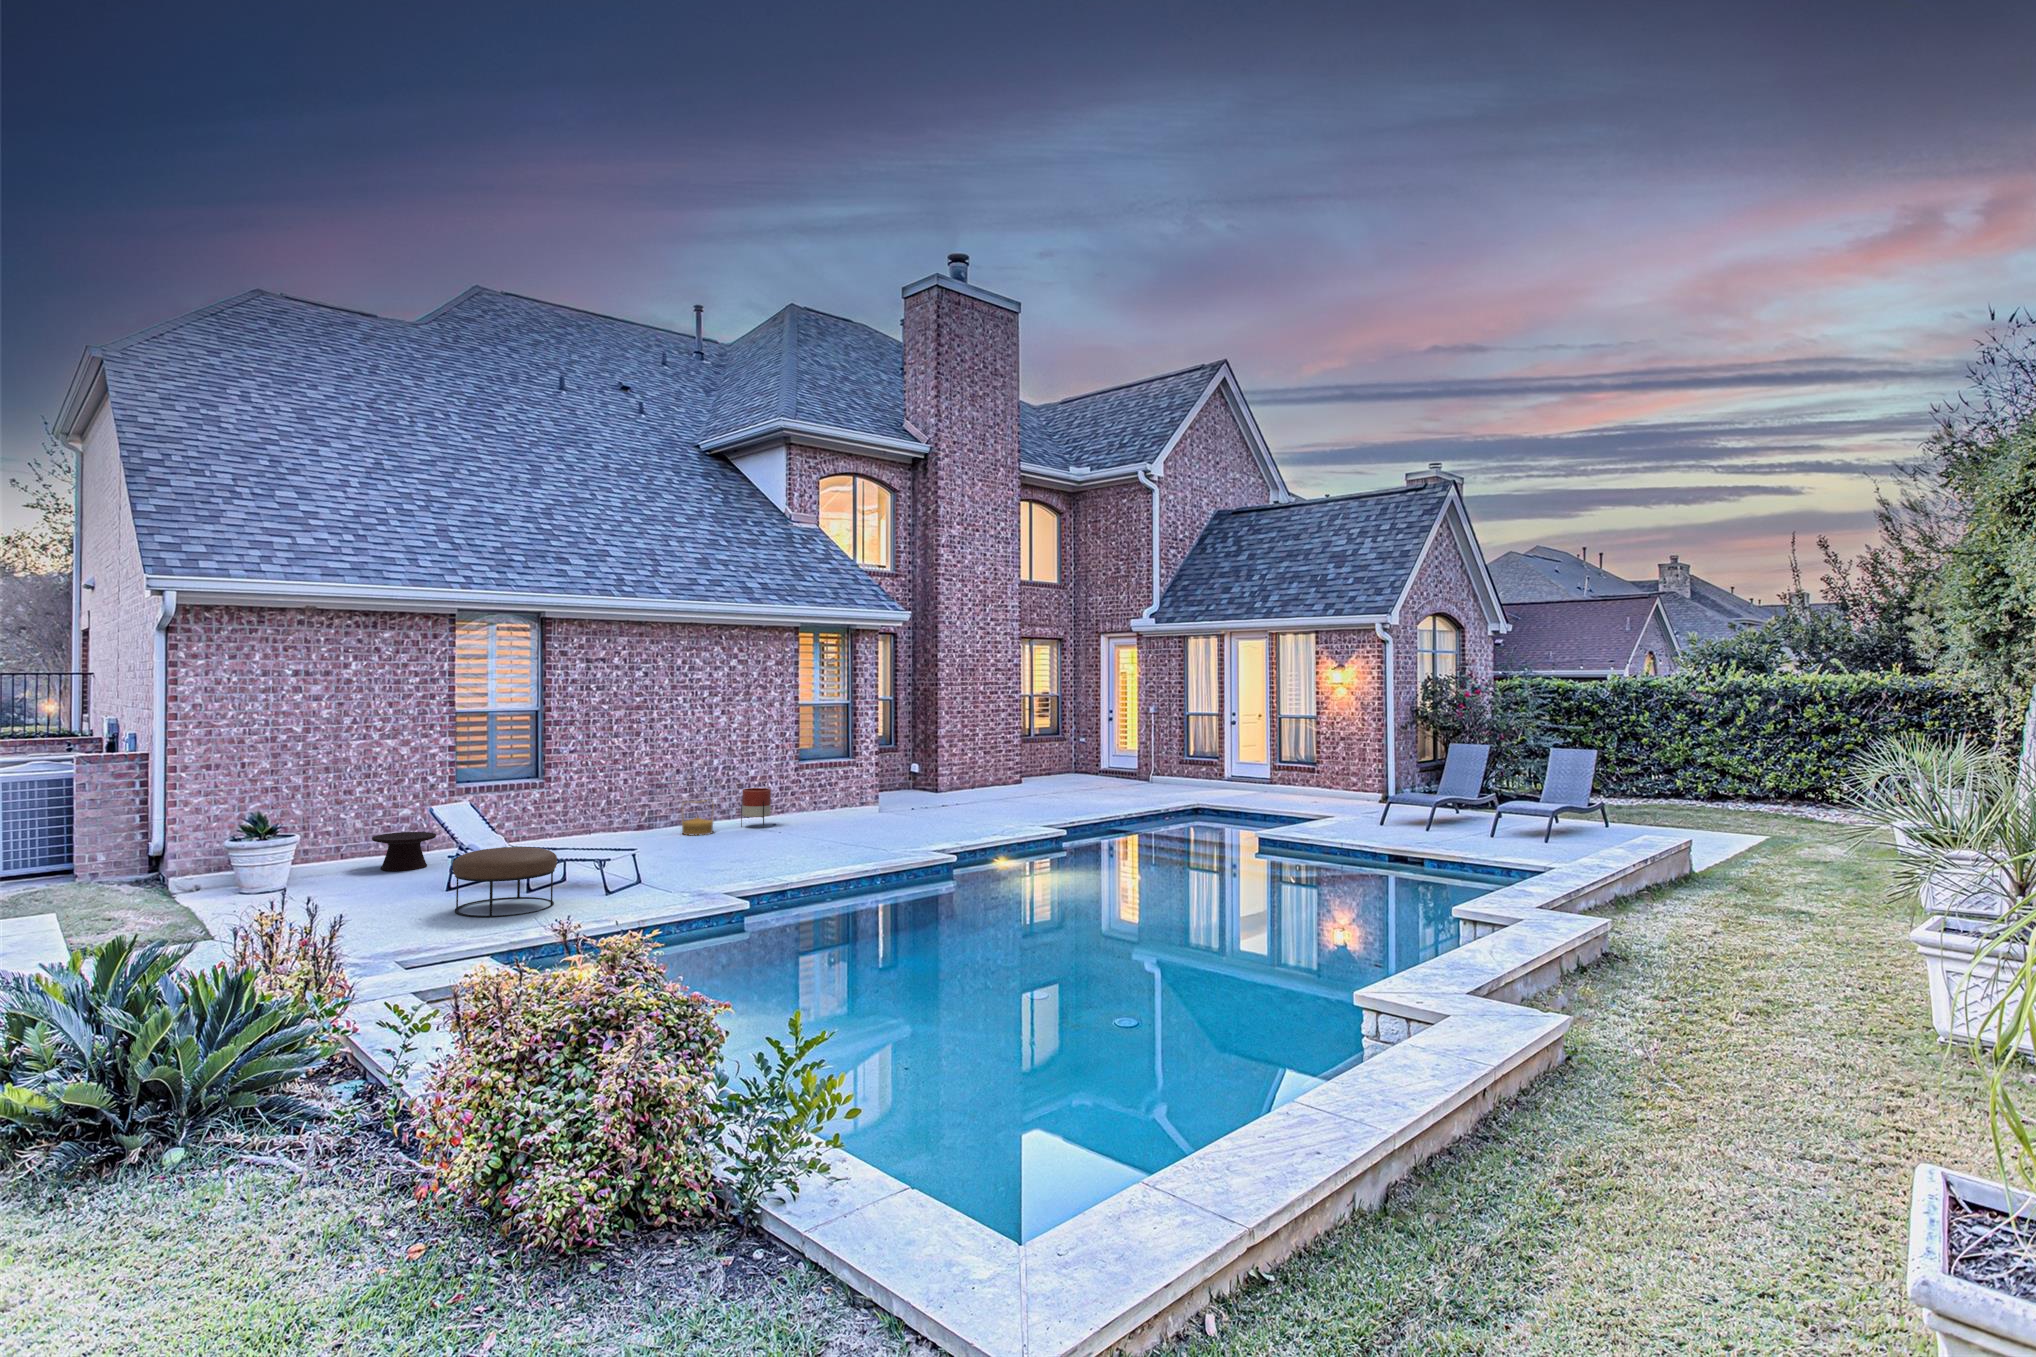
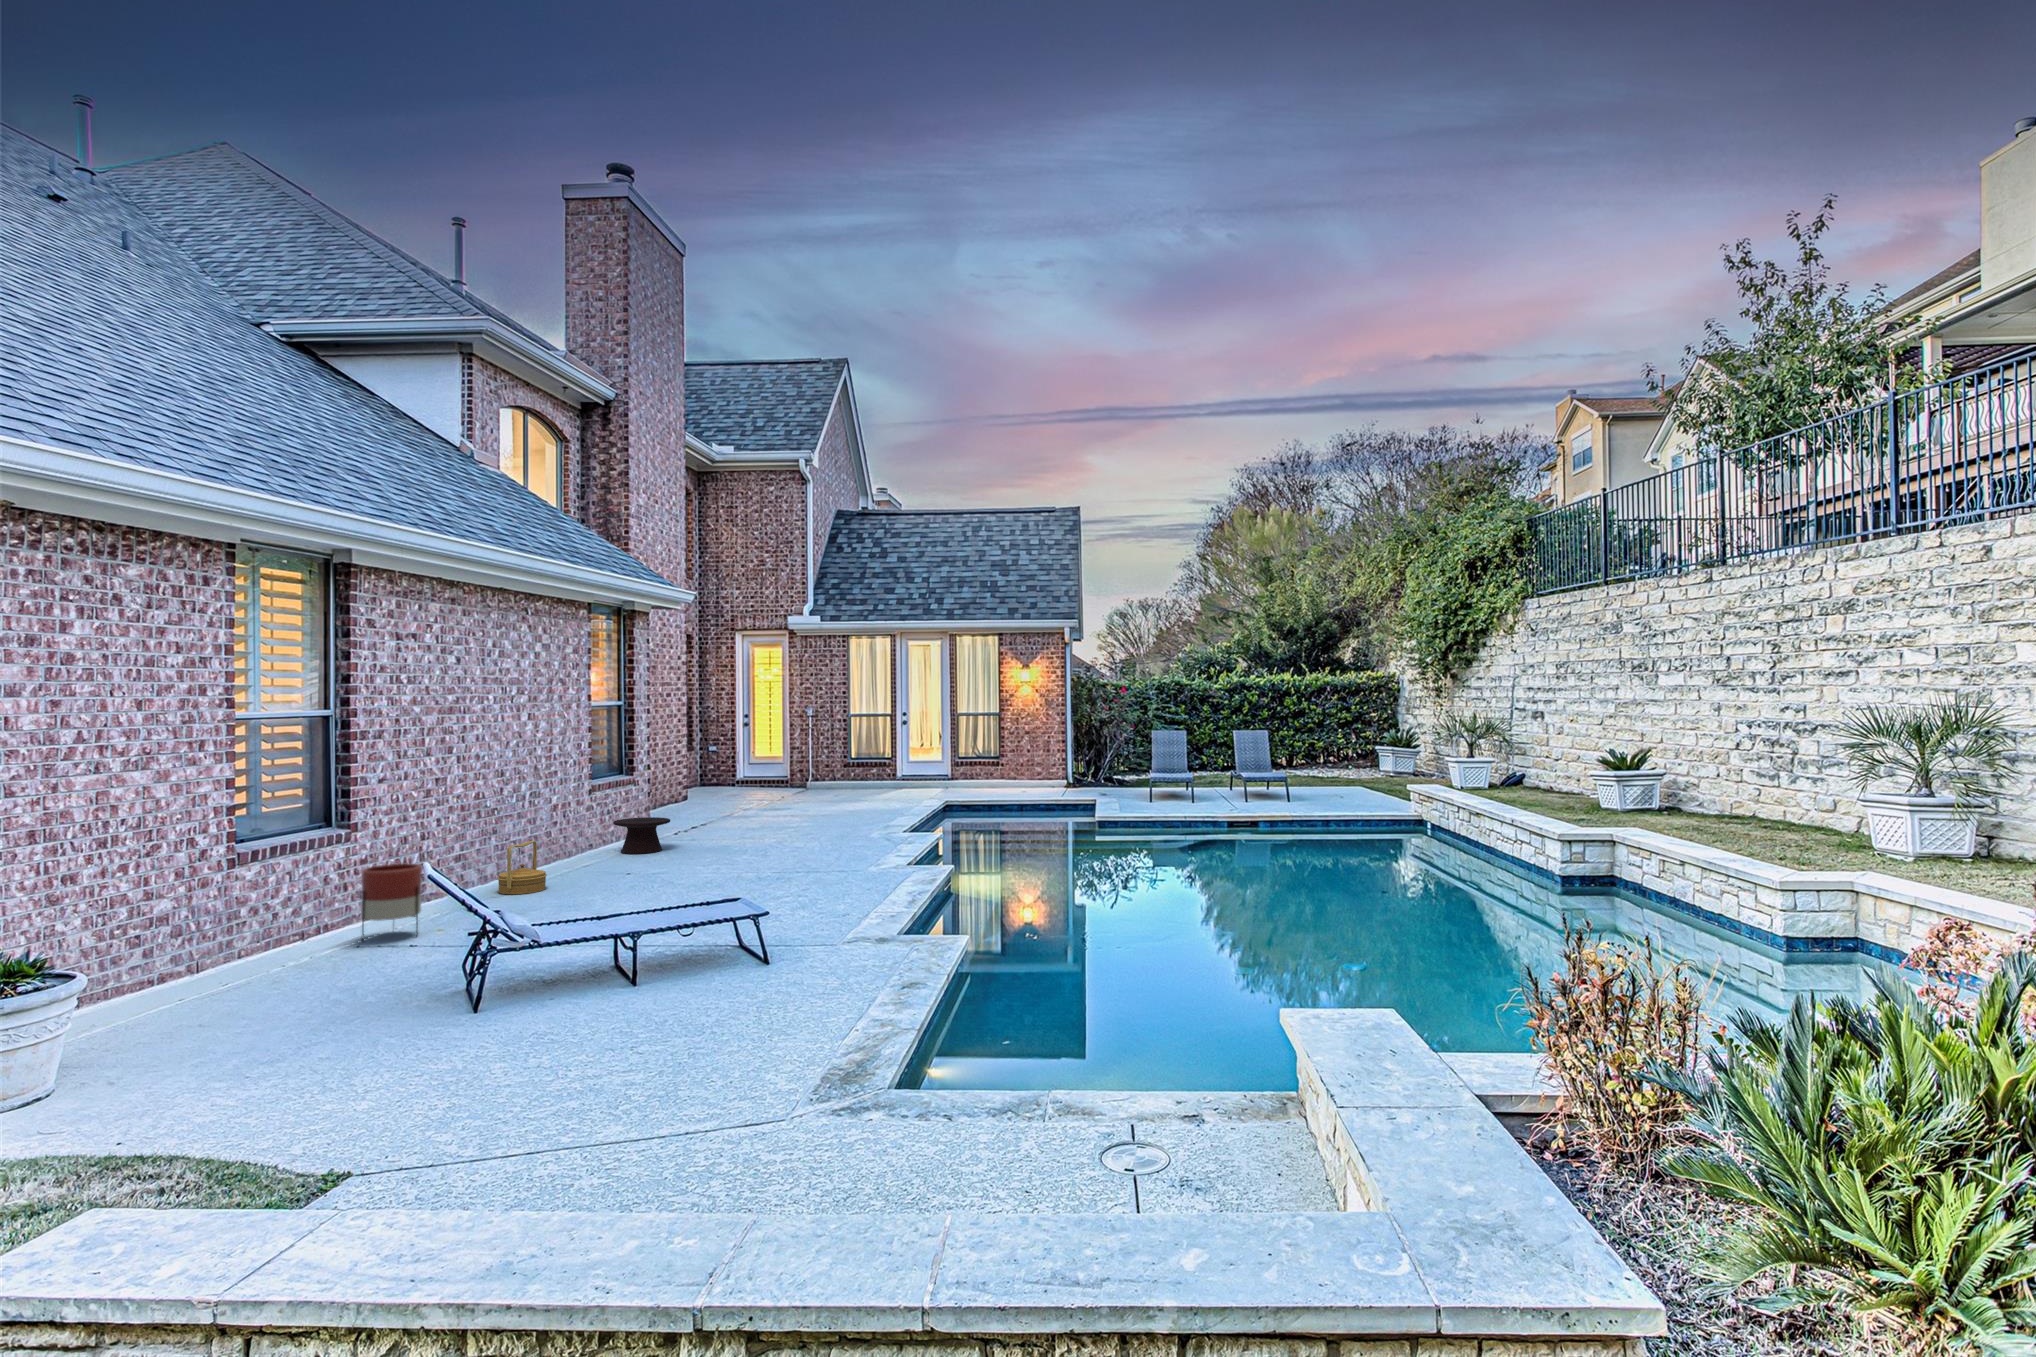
planter: present [741,788,771,828] -> present [361,864,422,941]
side table: present [372,832,436,871] -> present [613,817,670,854]
ottoman: present [453,847,557,917] -> none [619,911,776,1034]

